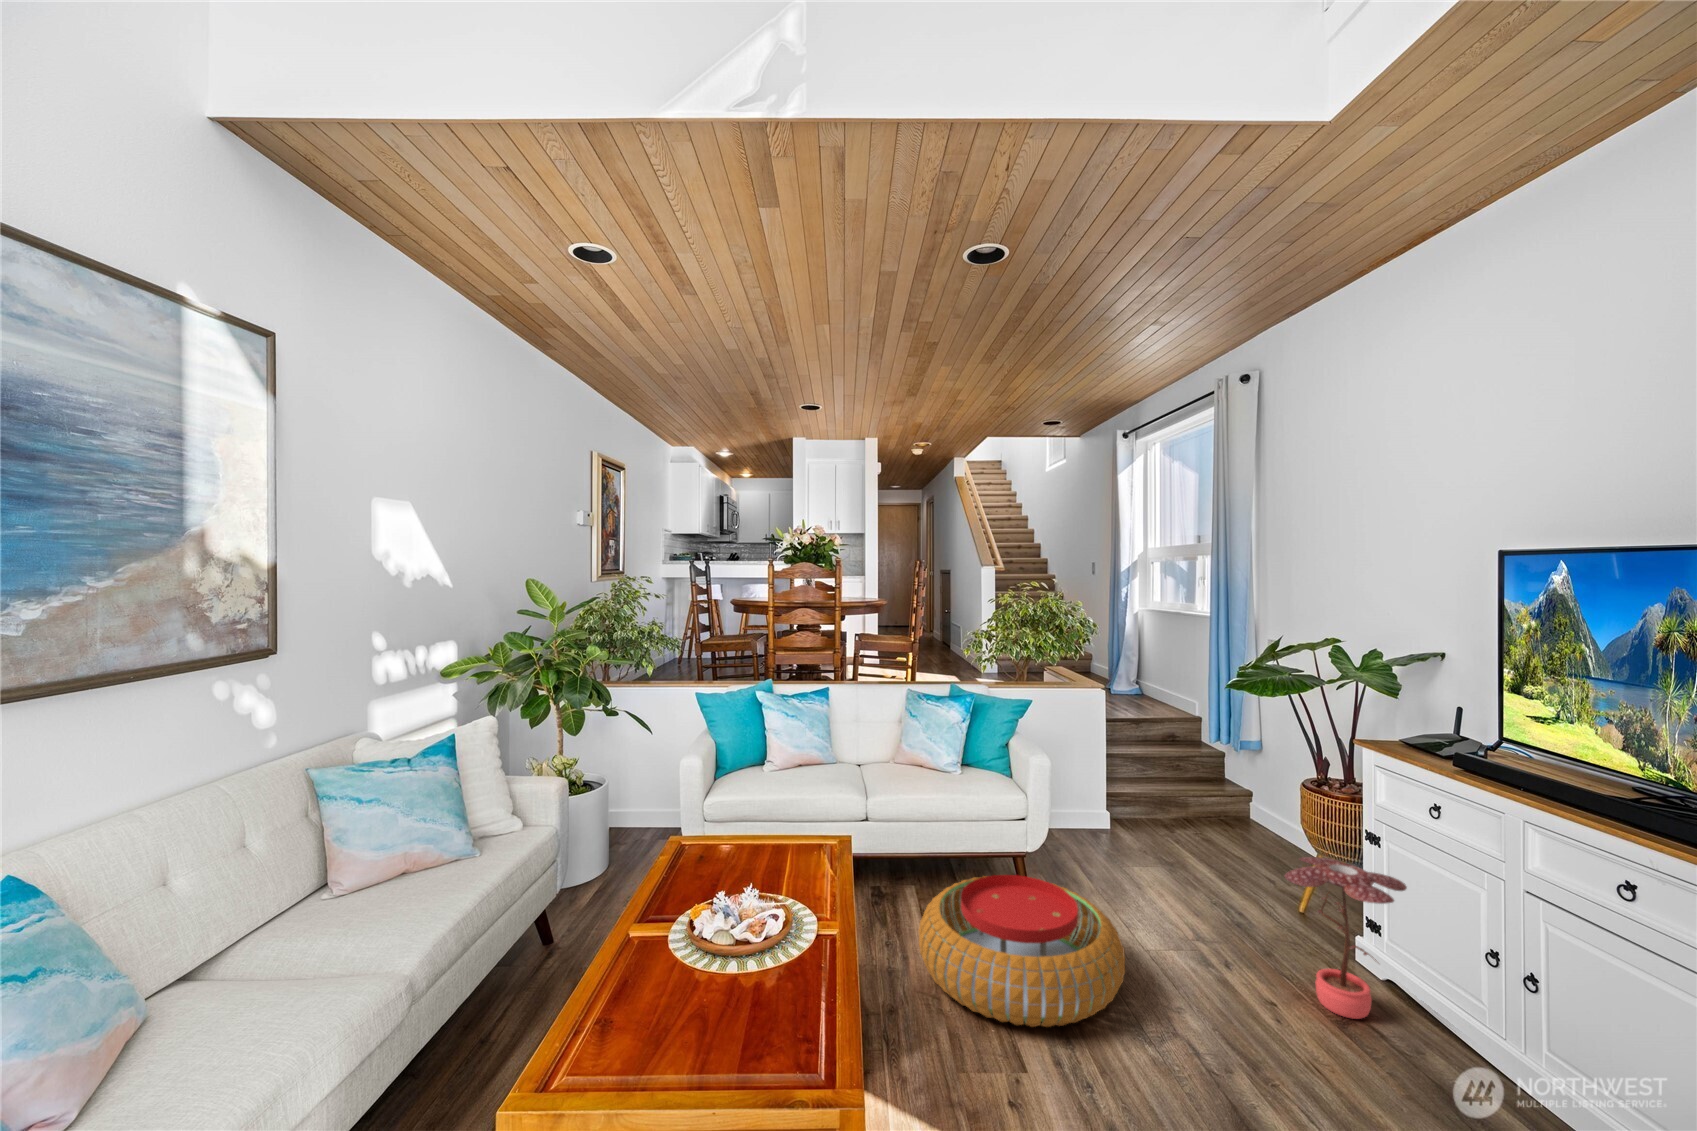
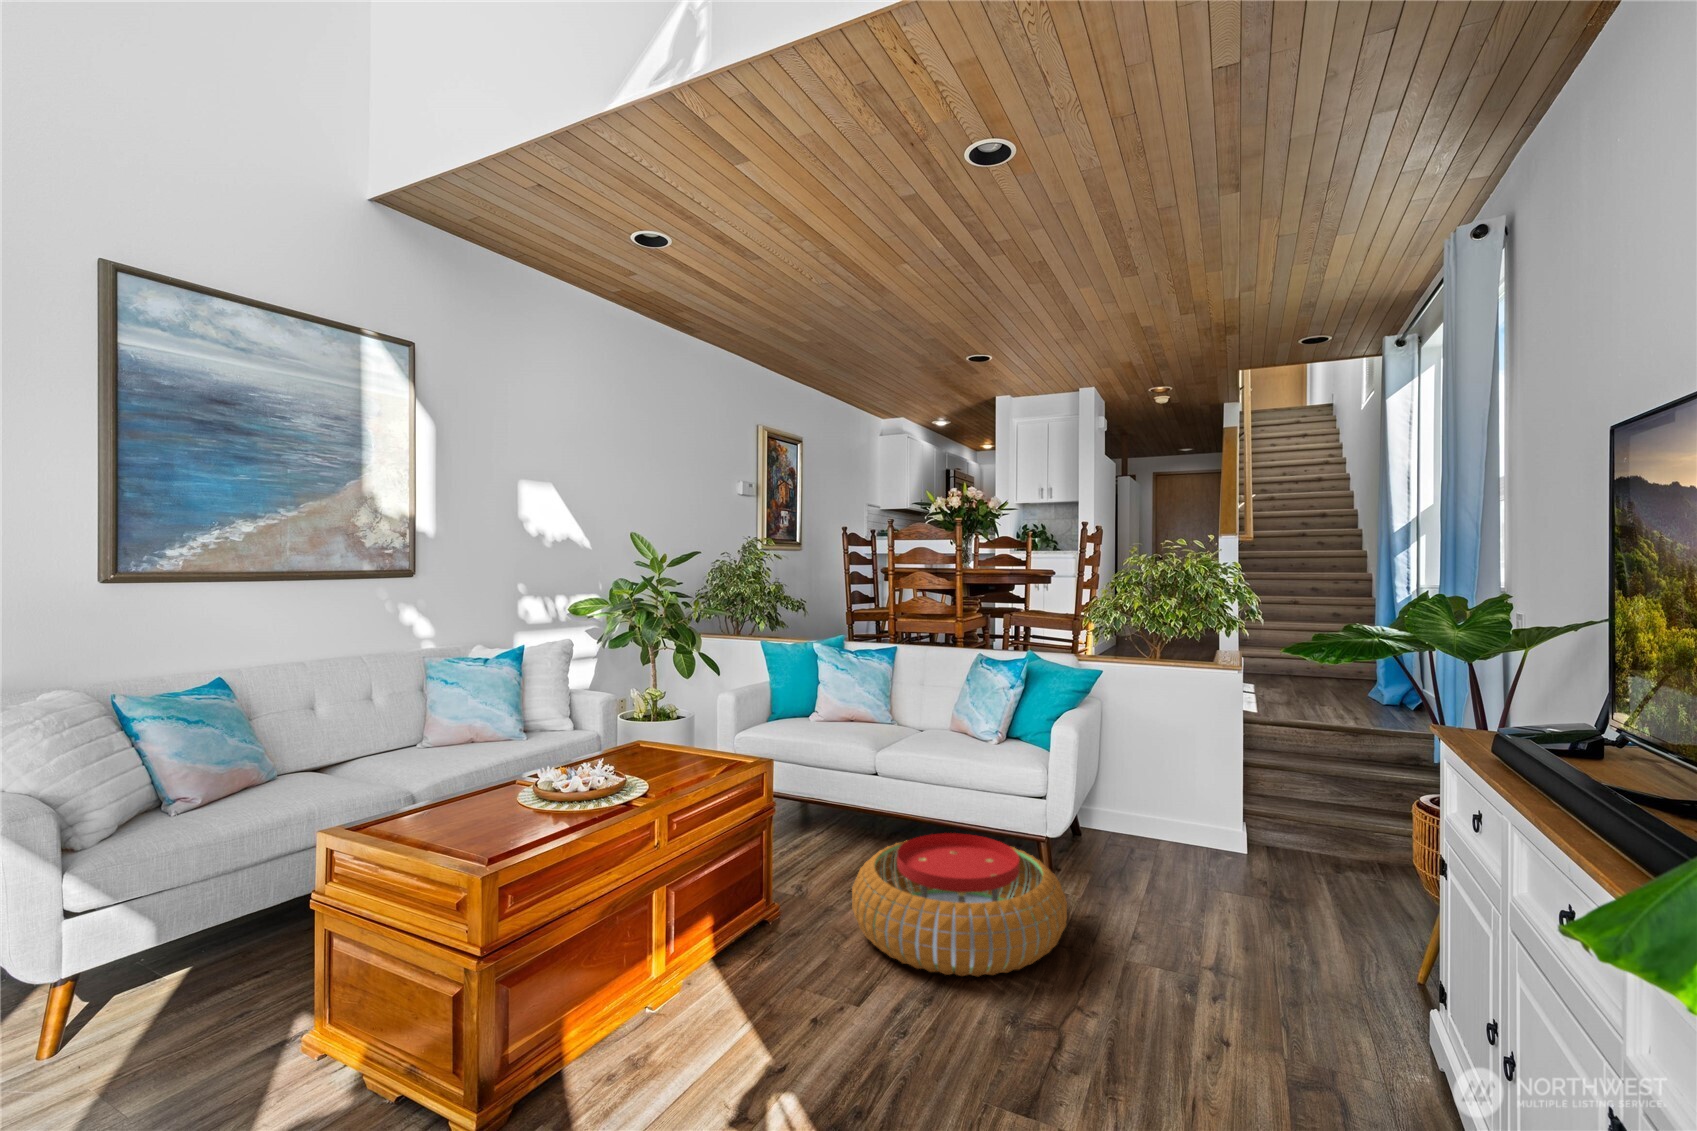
potted plant: present [1285,857,1407,1019] -> none [1242,859,1406,1064]

